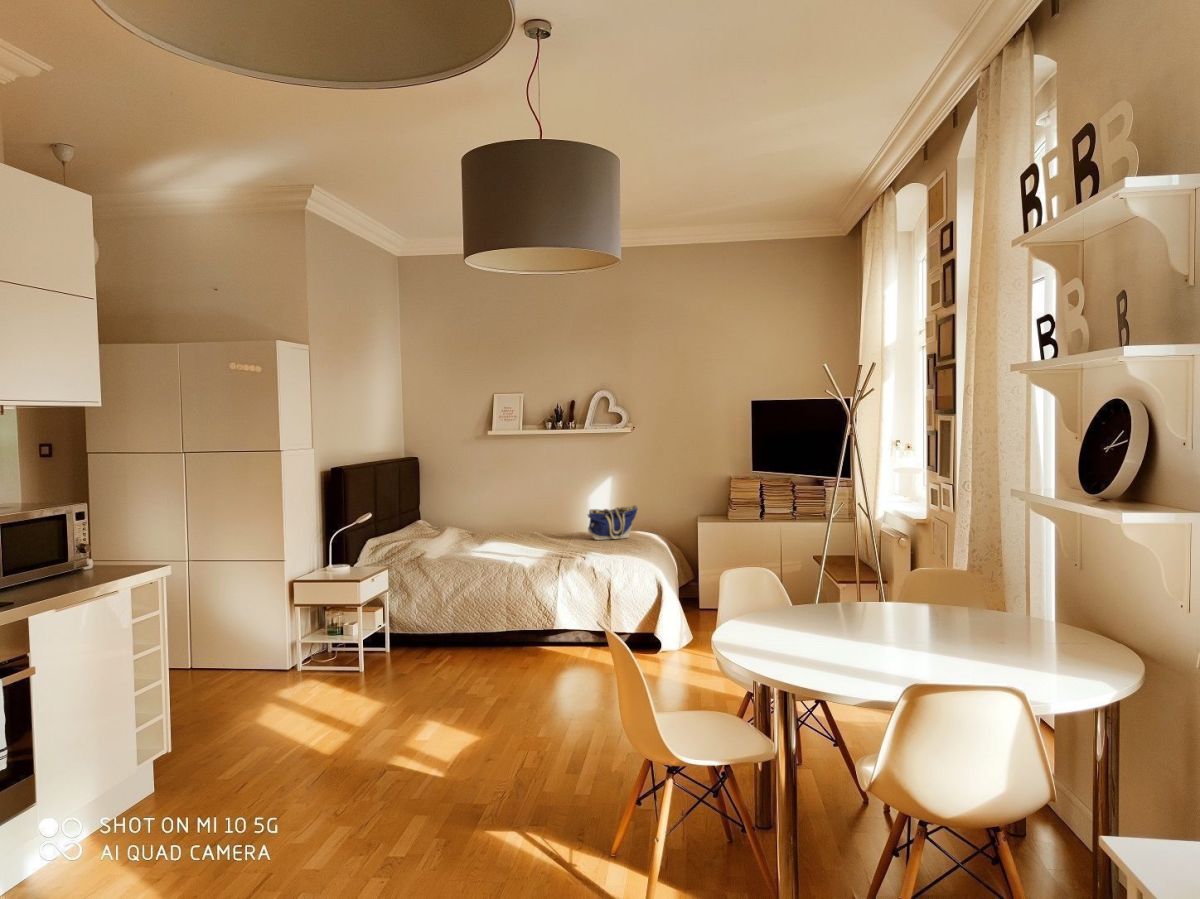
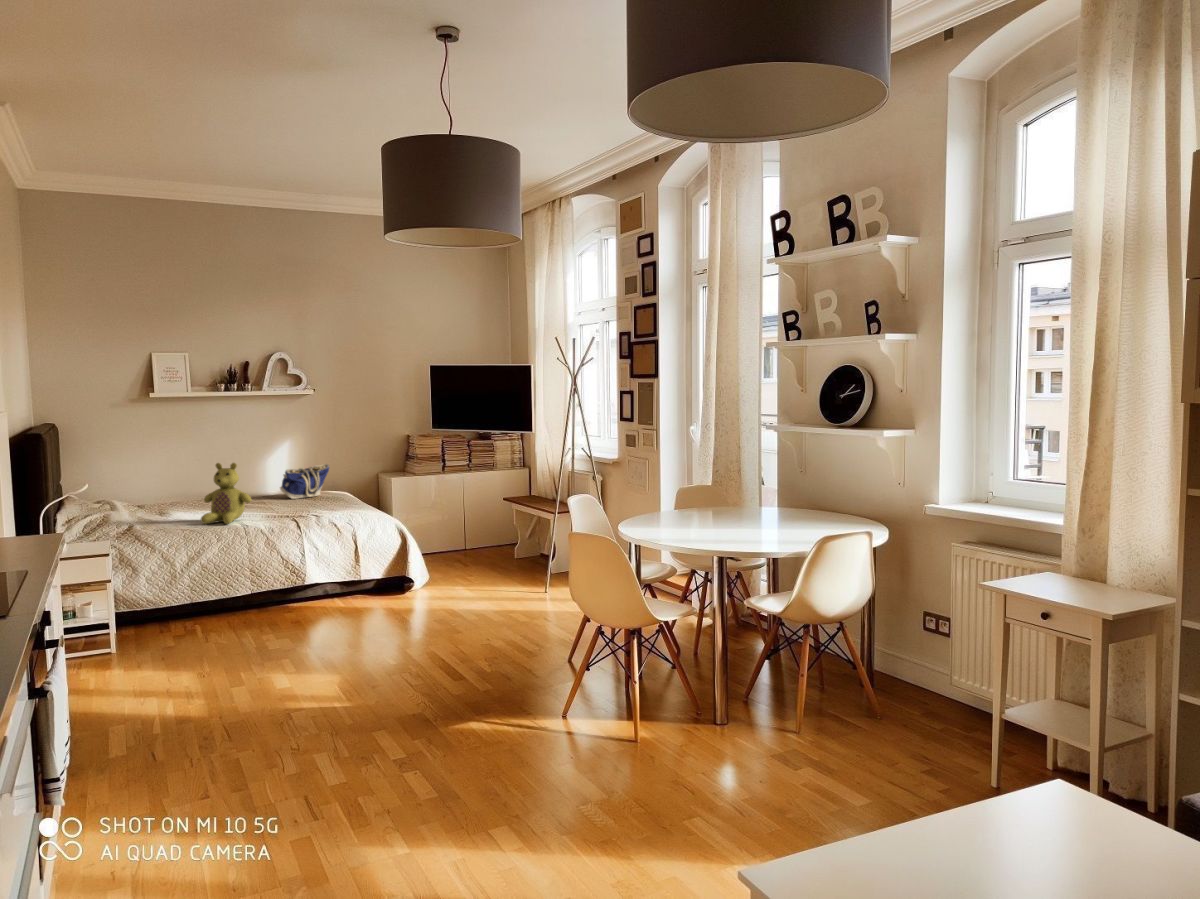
stuffed bear: none [475,501,522,561] -> present [201,463,251,524]

